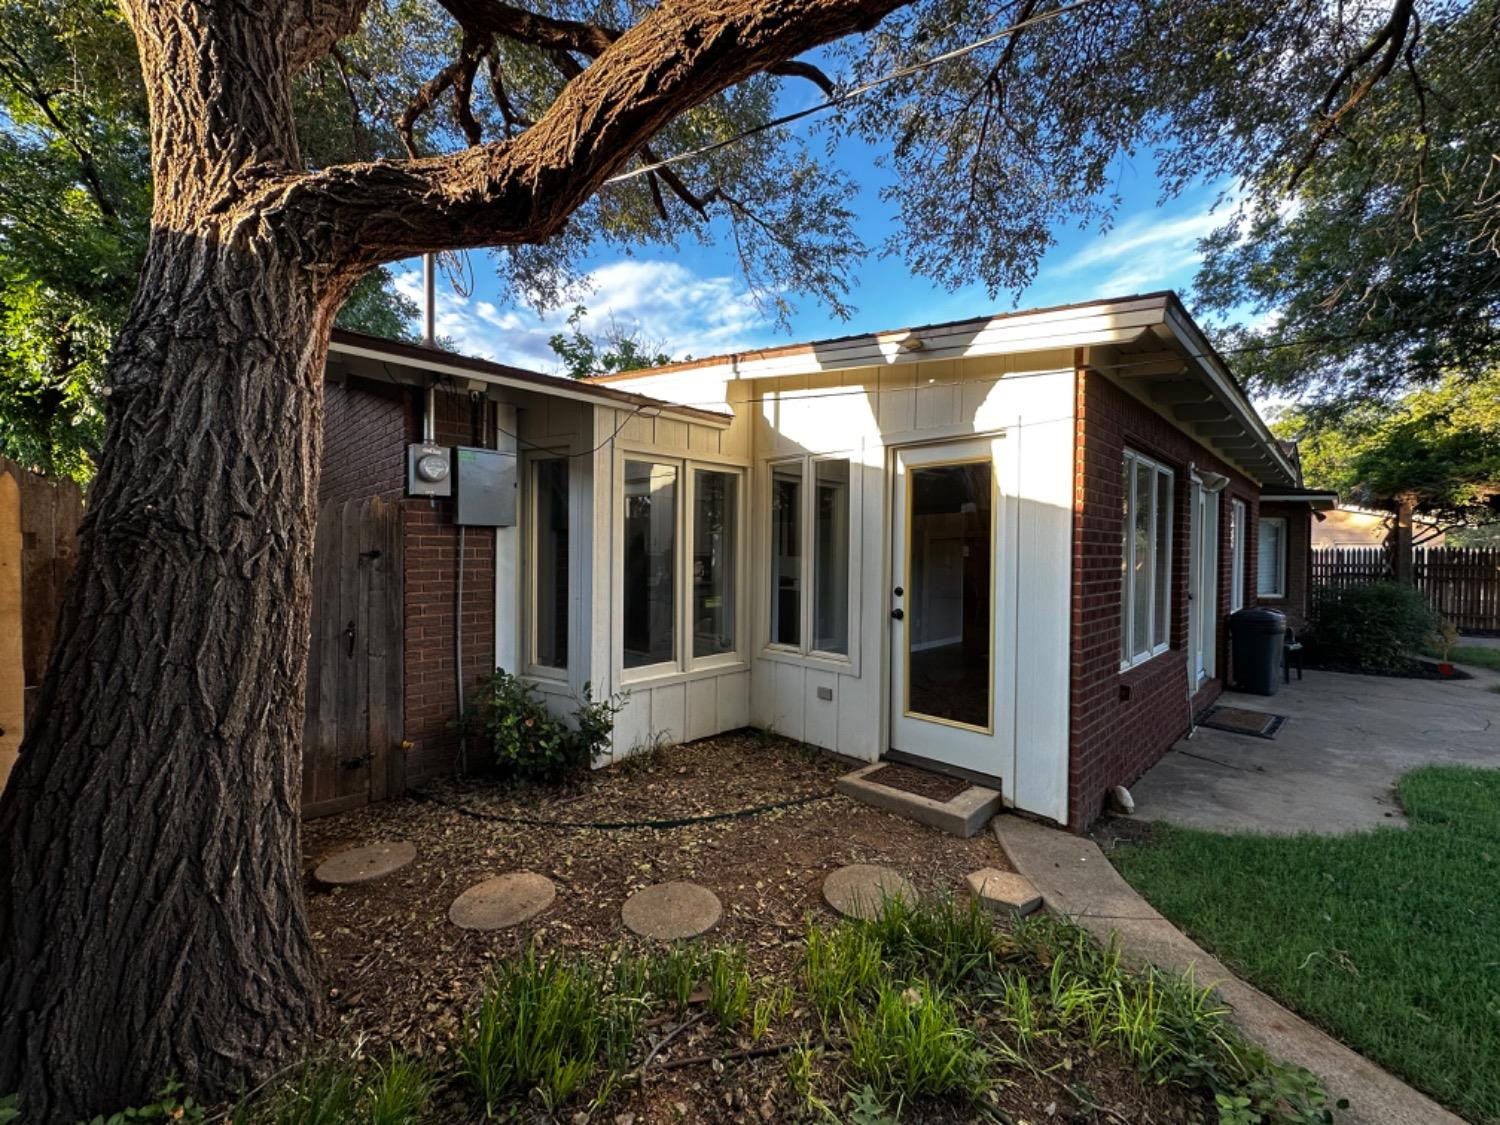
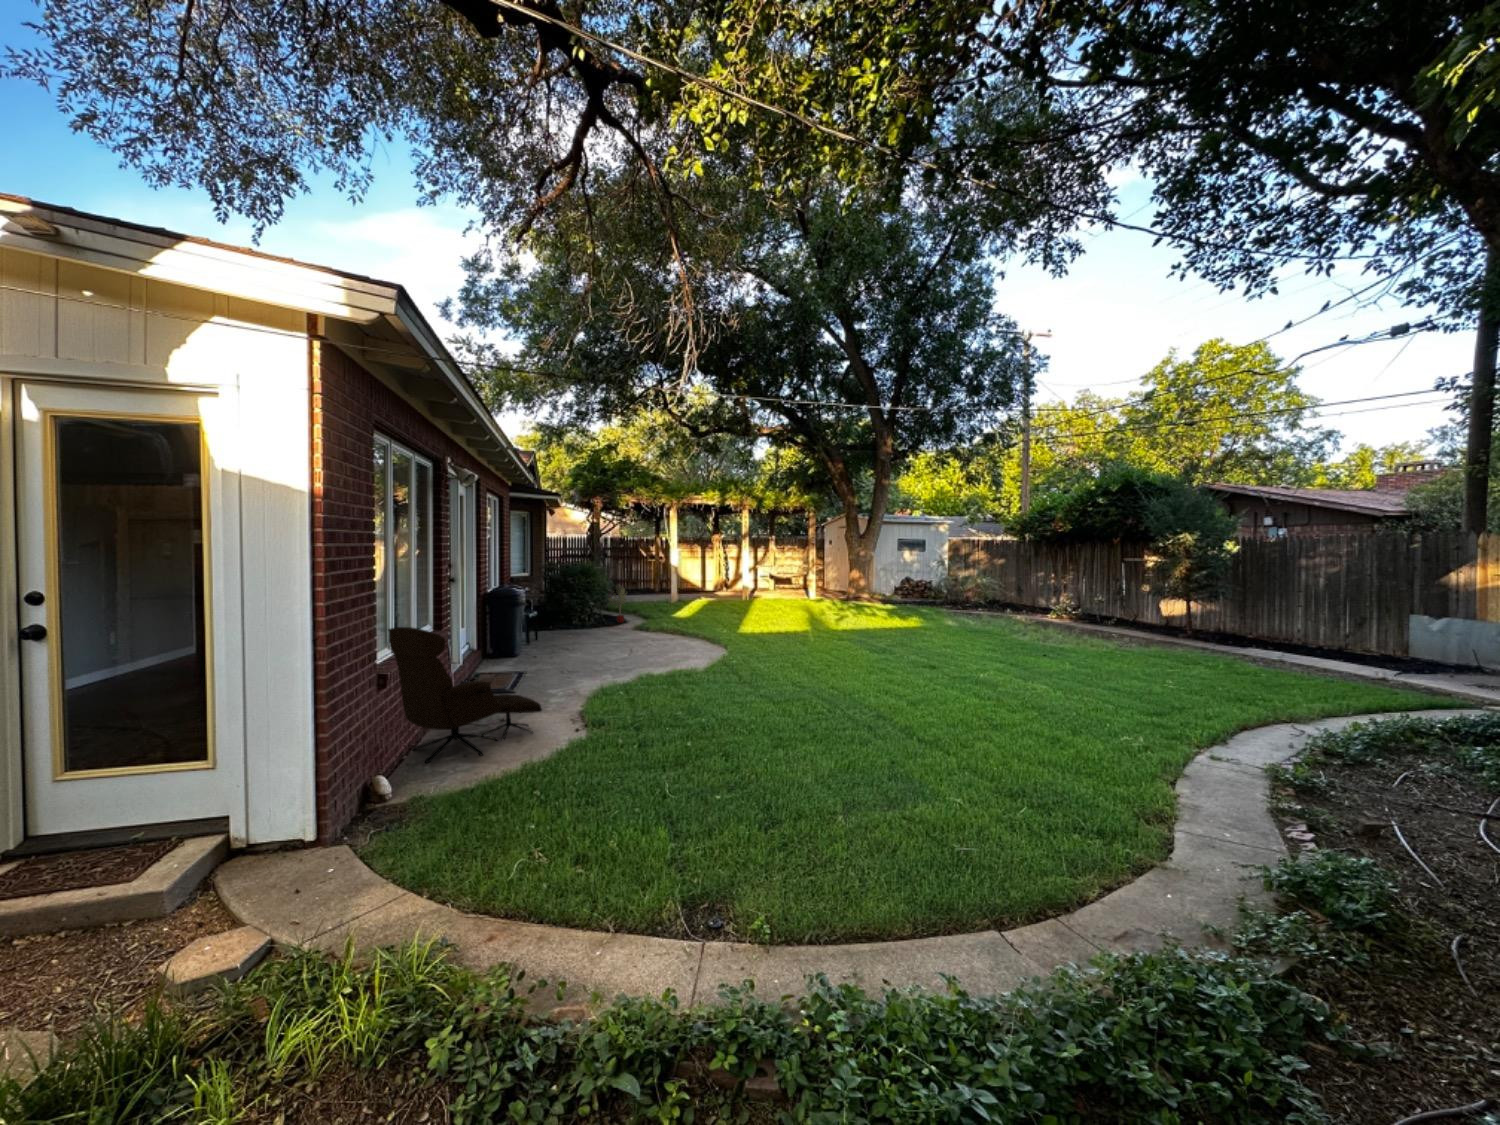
lounge chair: none [1126,640,1316,796] -> present [388,627,542,763]

